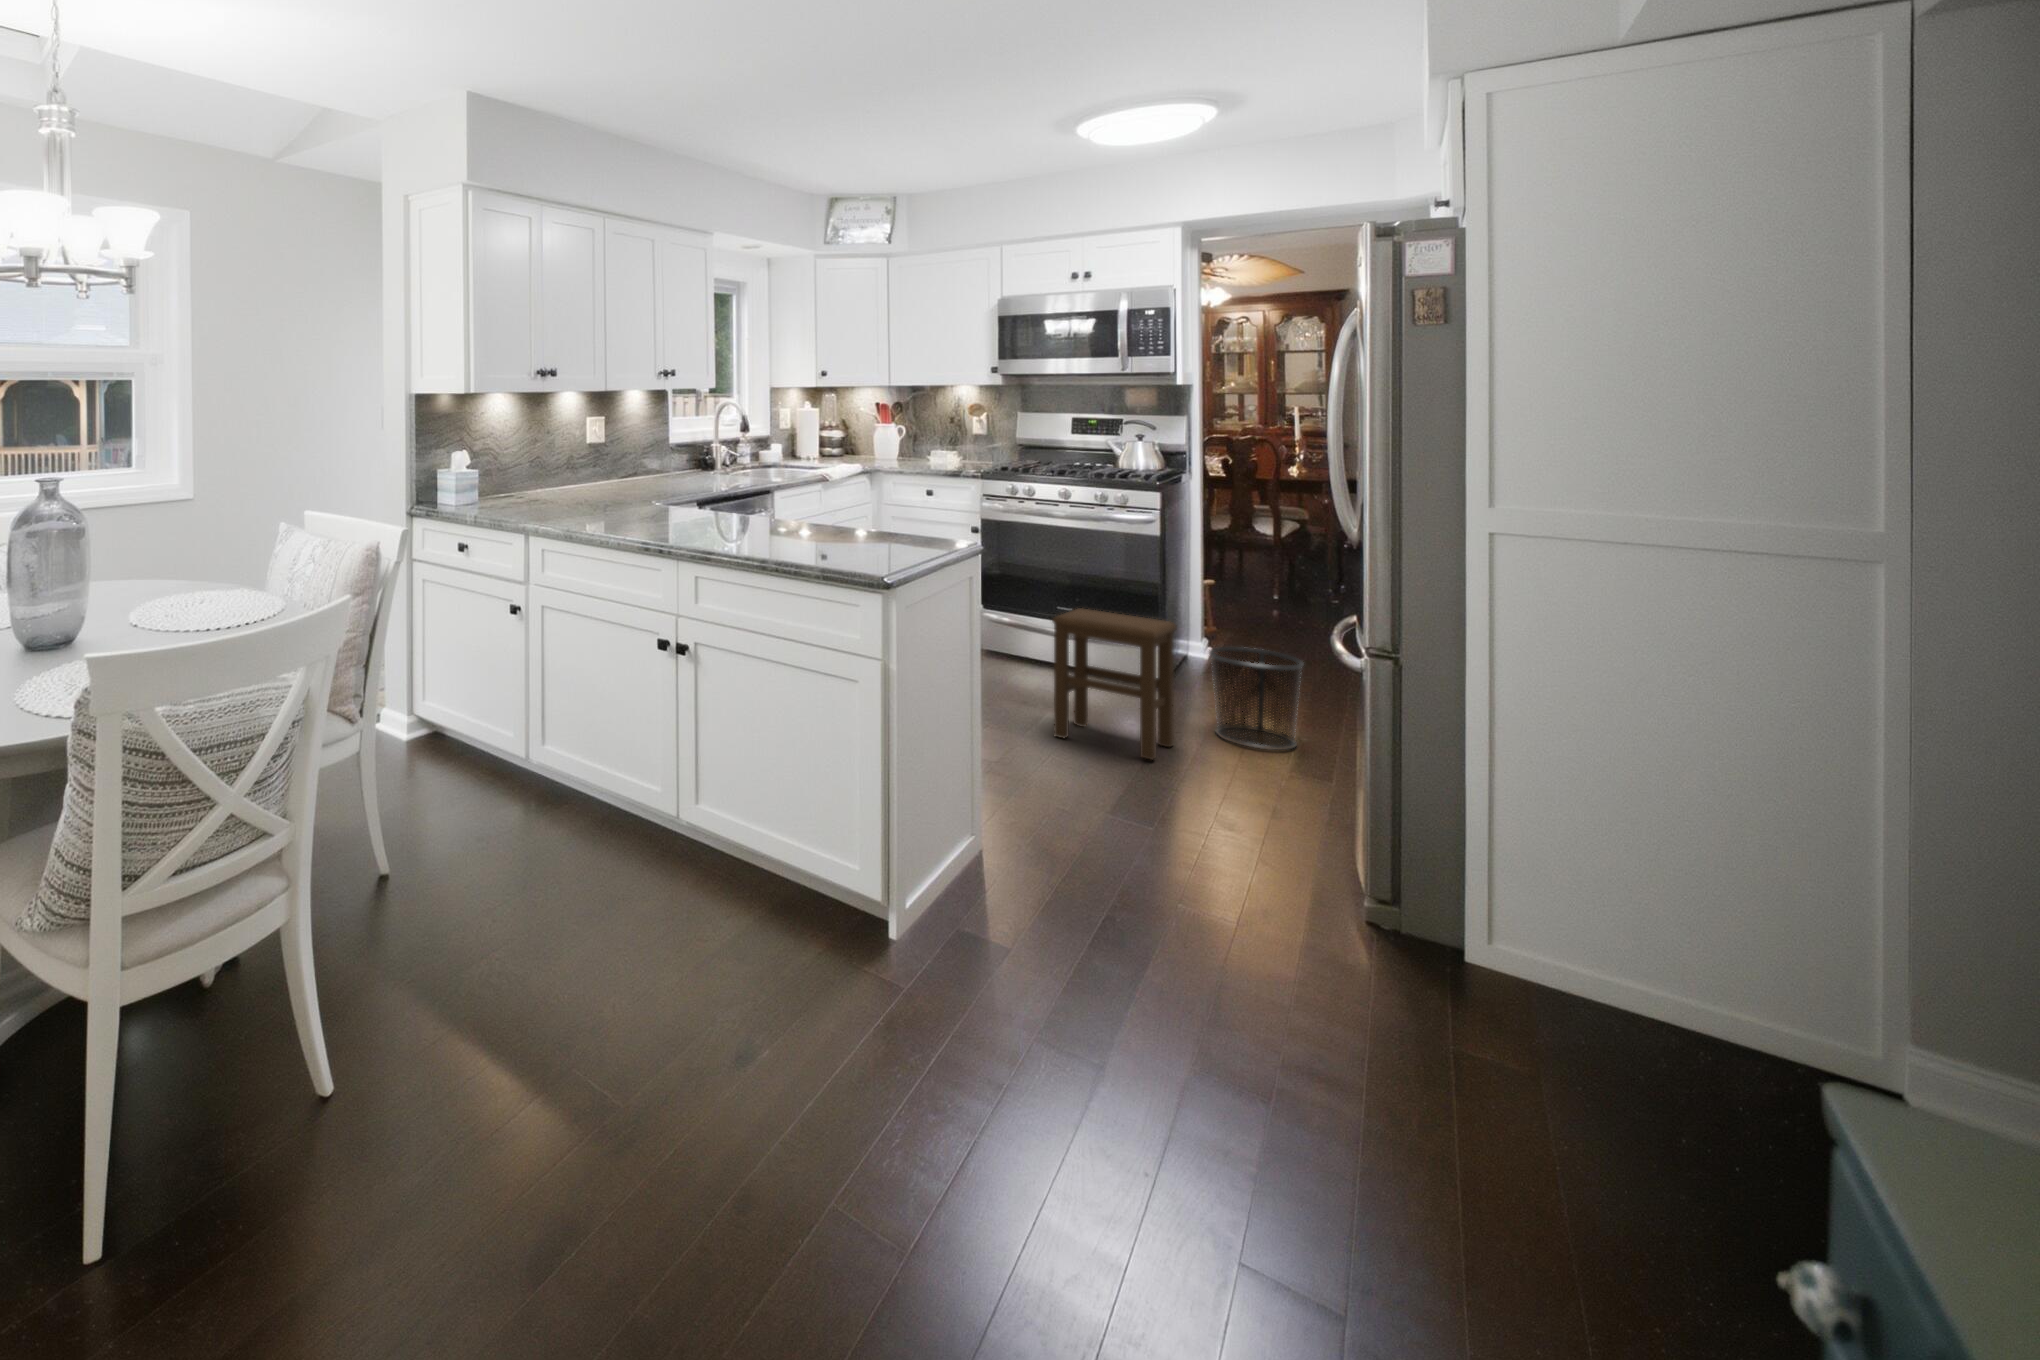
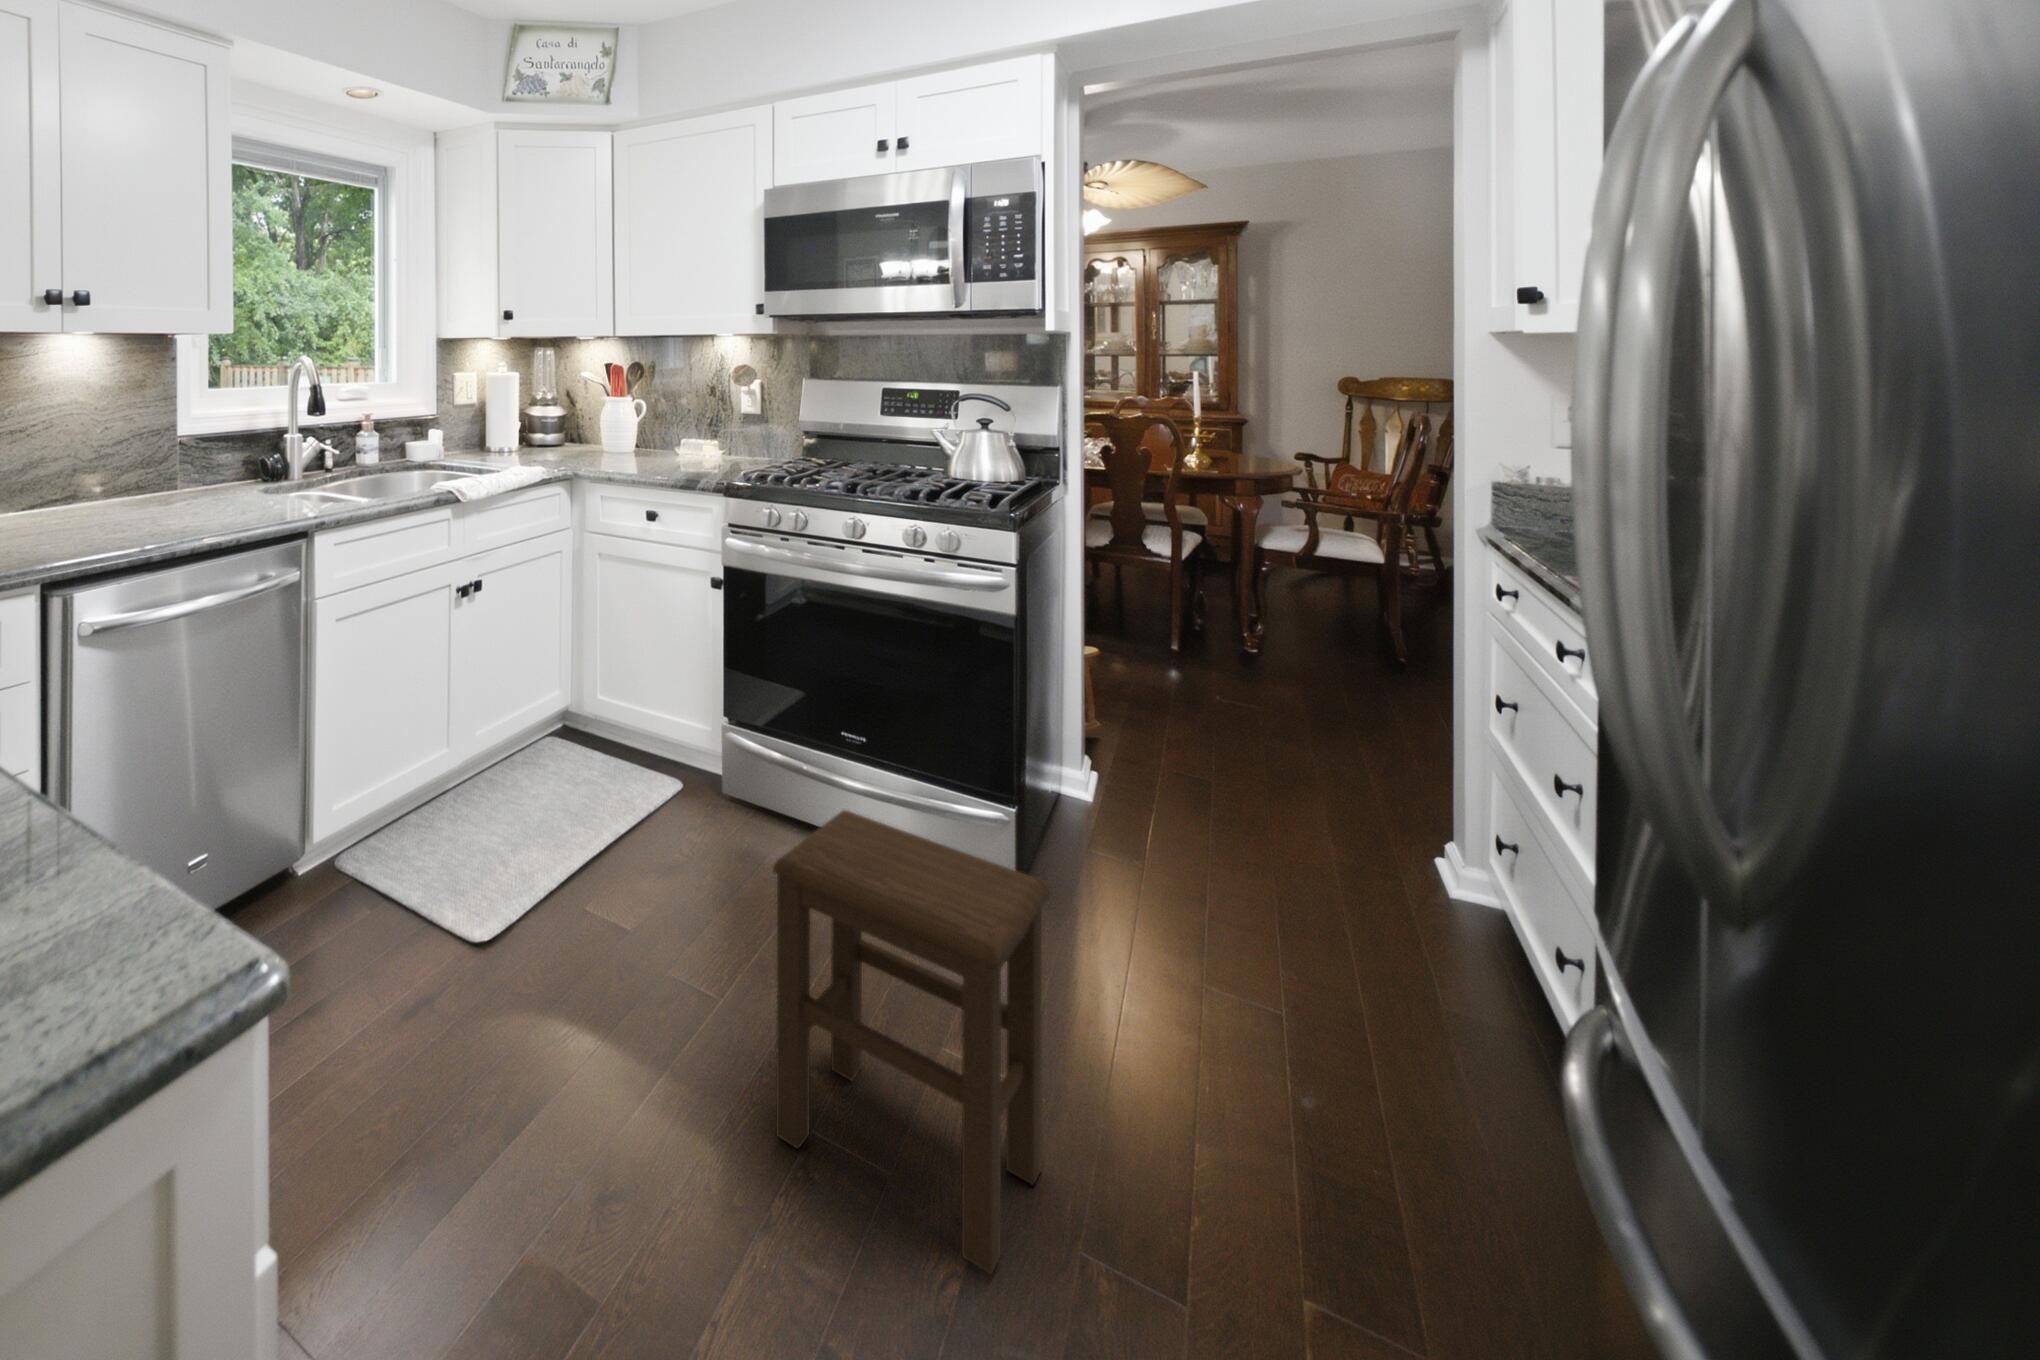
waste bin: present [1209,647,1303,750] -> none [1115,890,1335,1191]

